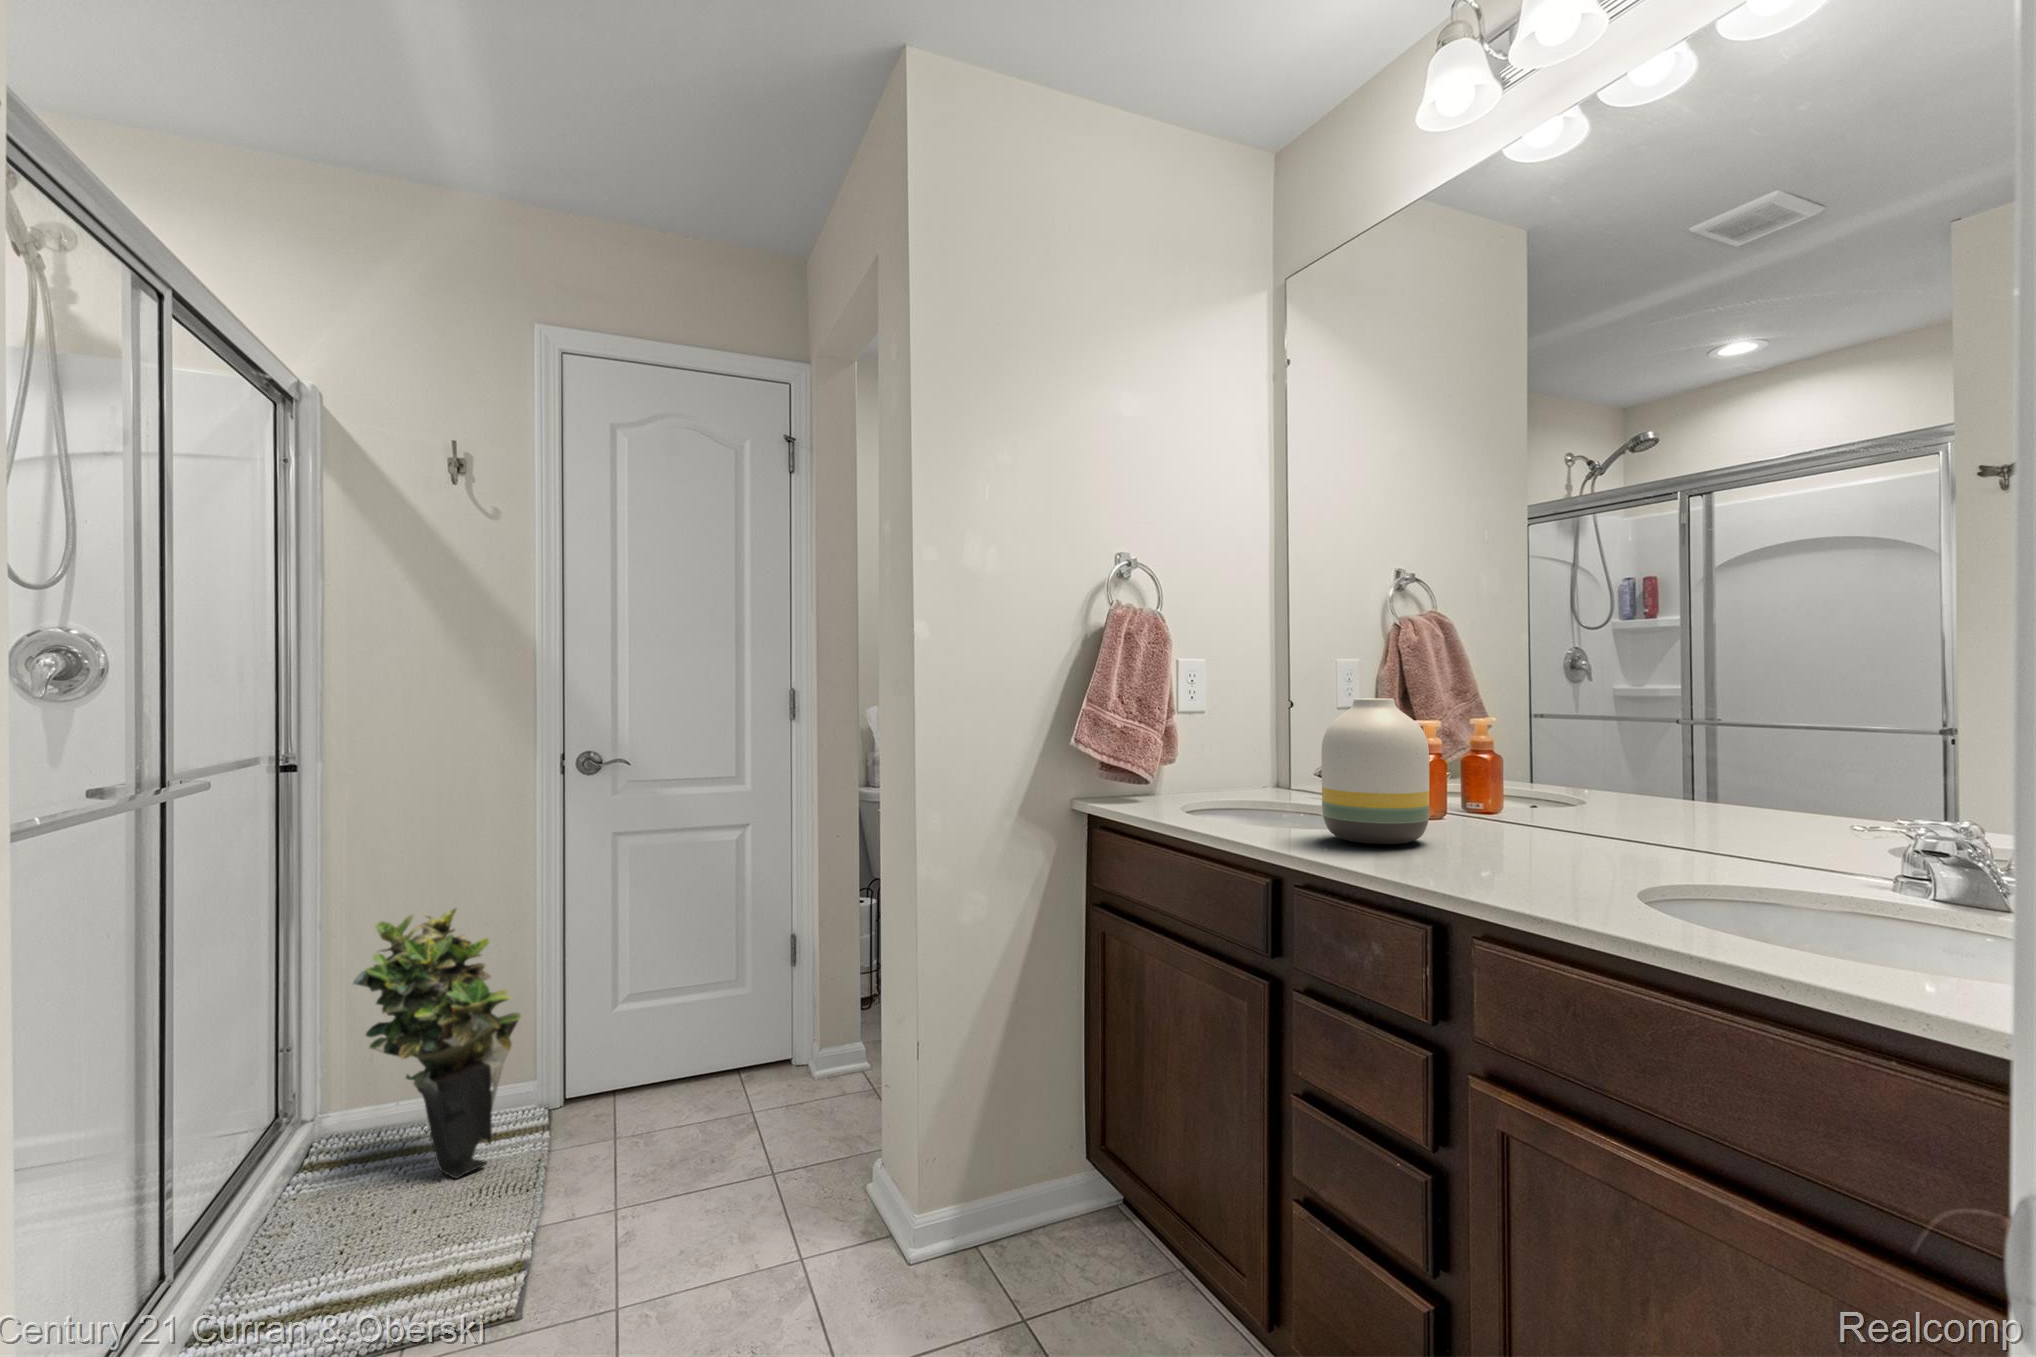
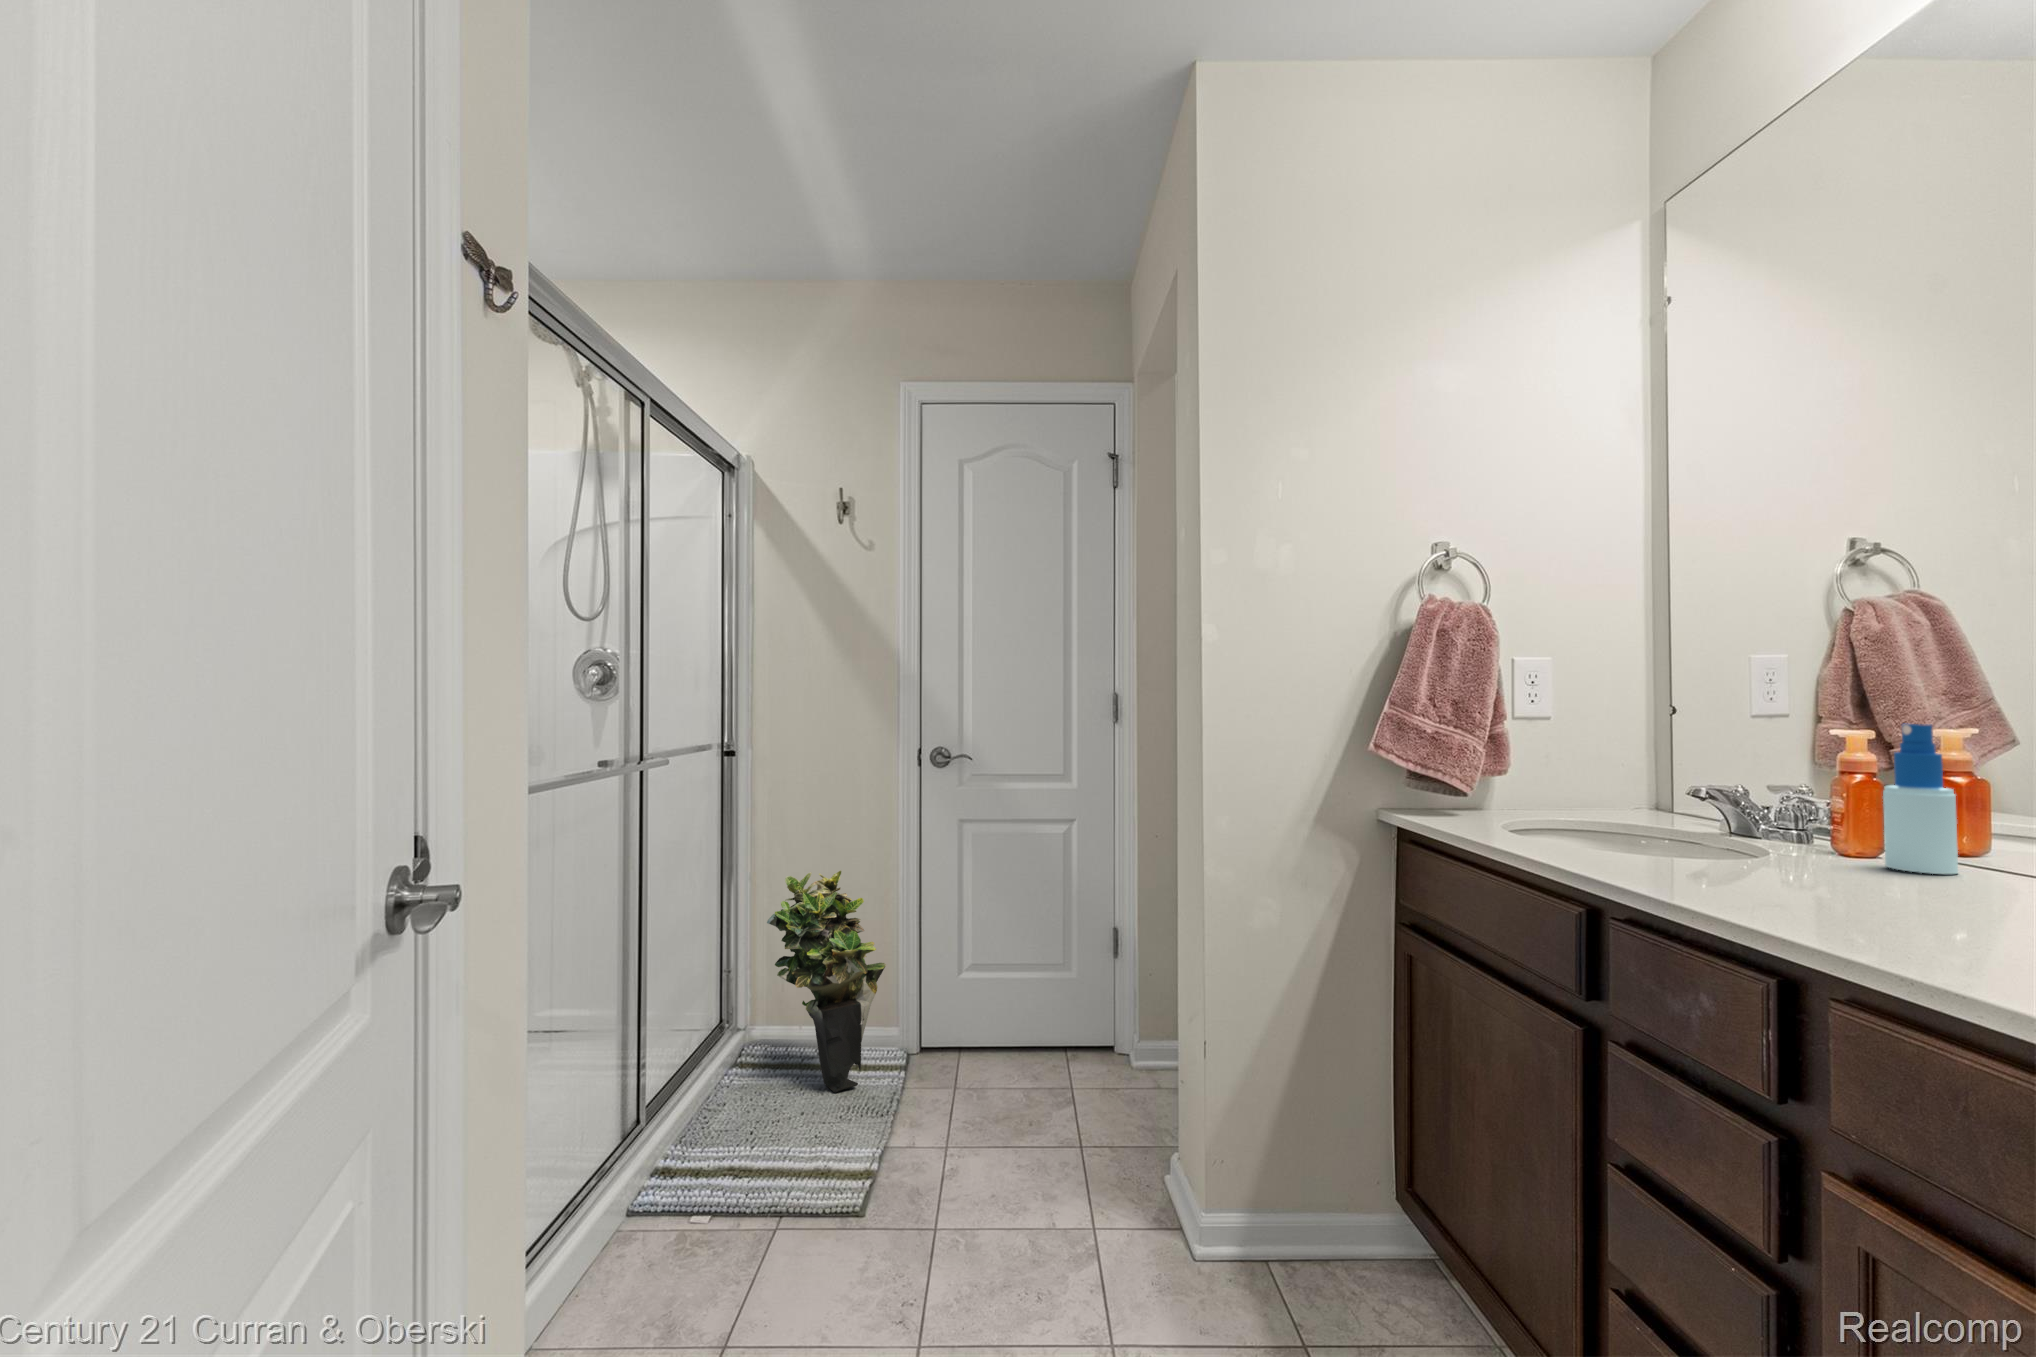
vase: present [1321,699,1429,844] -> none [1680,698,1847,882]
spray bottle: none [1444,716,1486,829] -> present [1883,723,1958,874]

